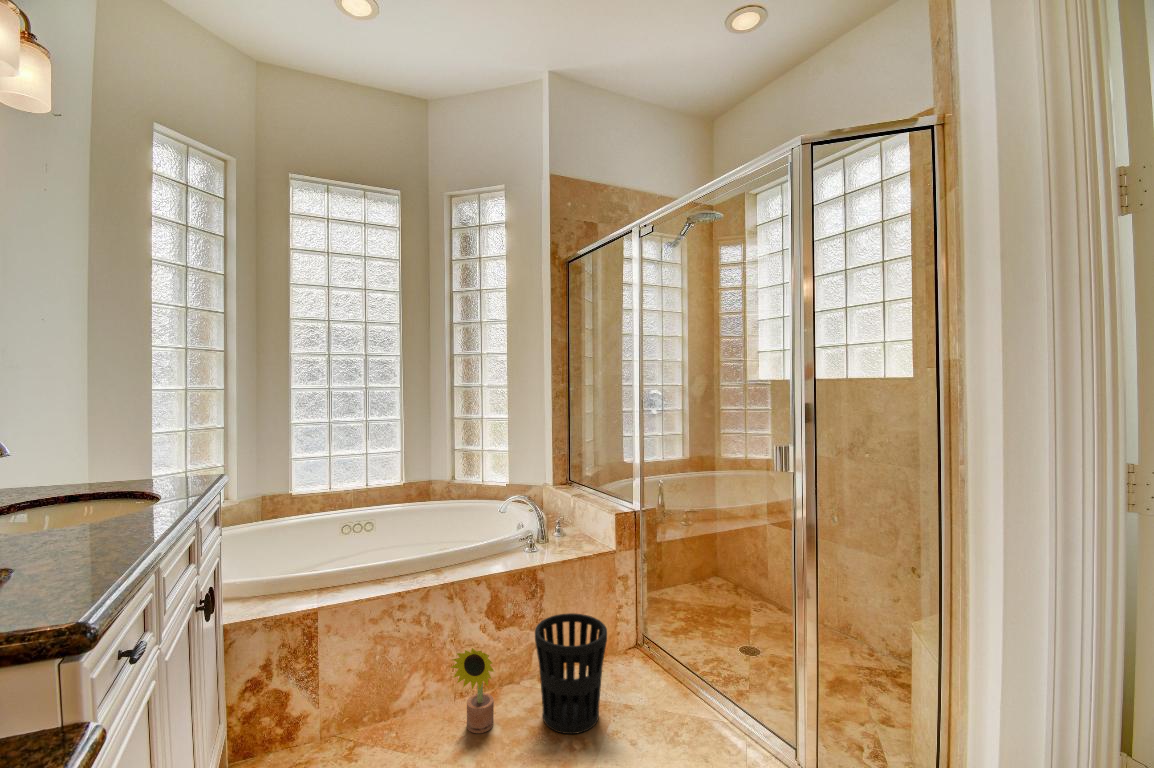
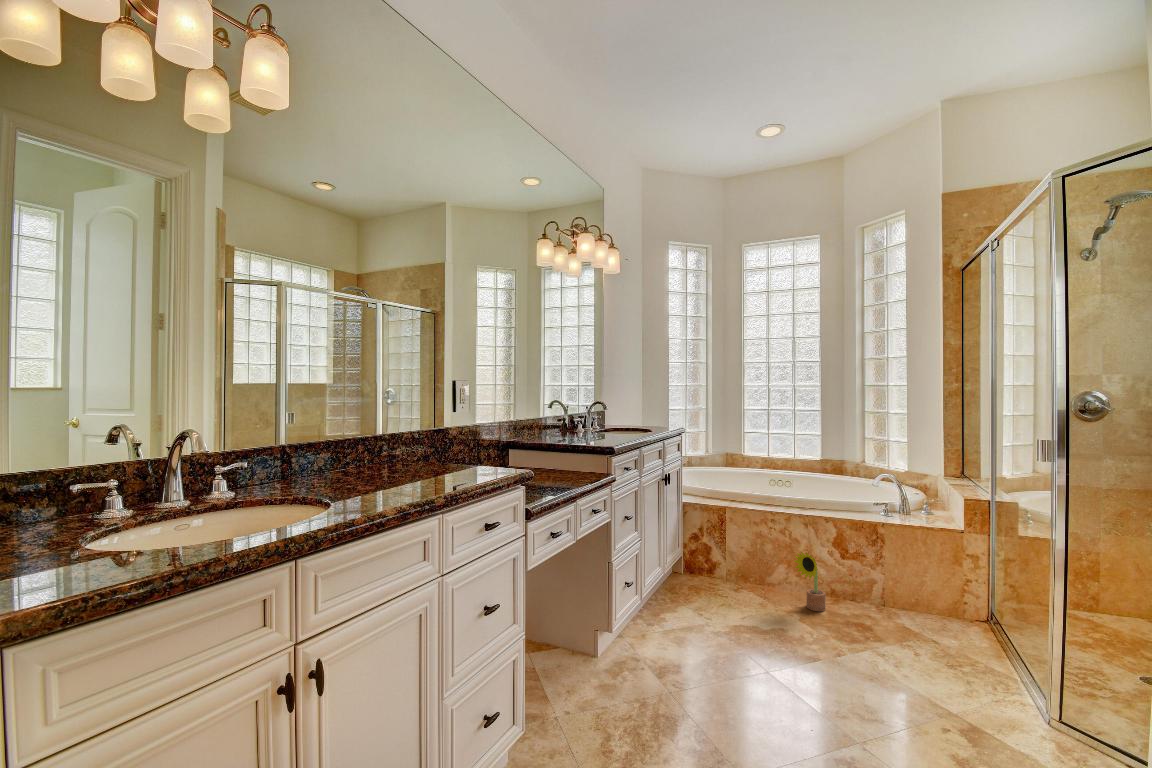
wastebasket: present [535,613,607,734] -> none [854,556,915,638]

